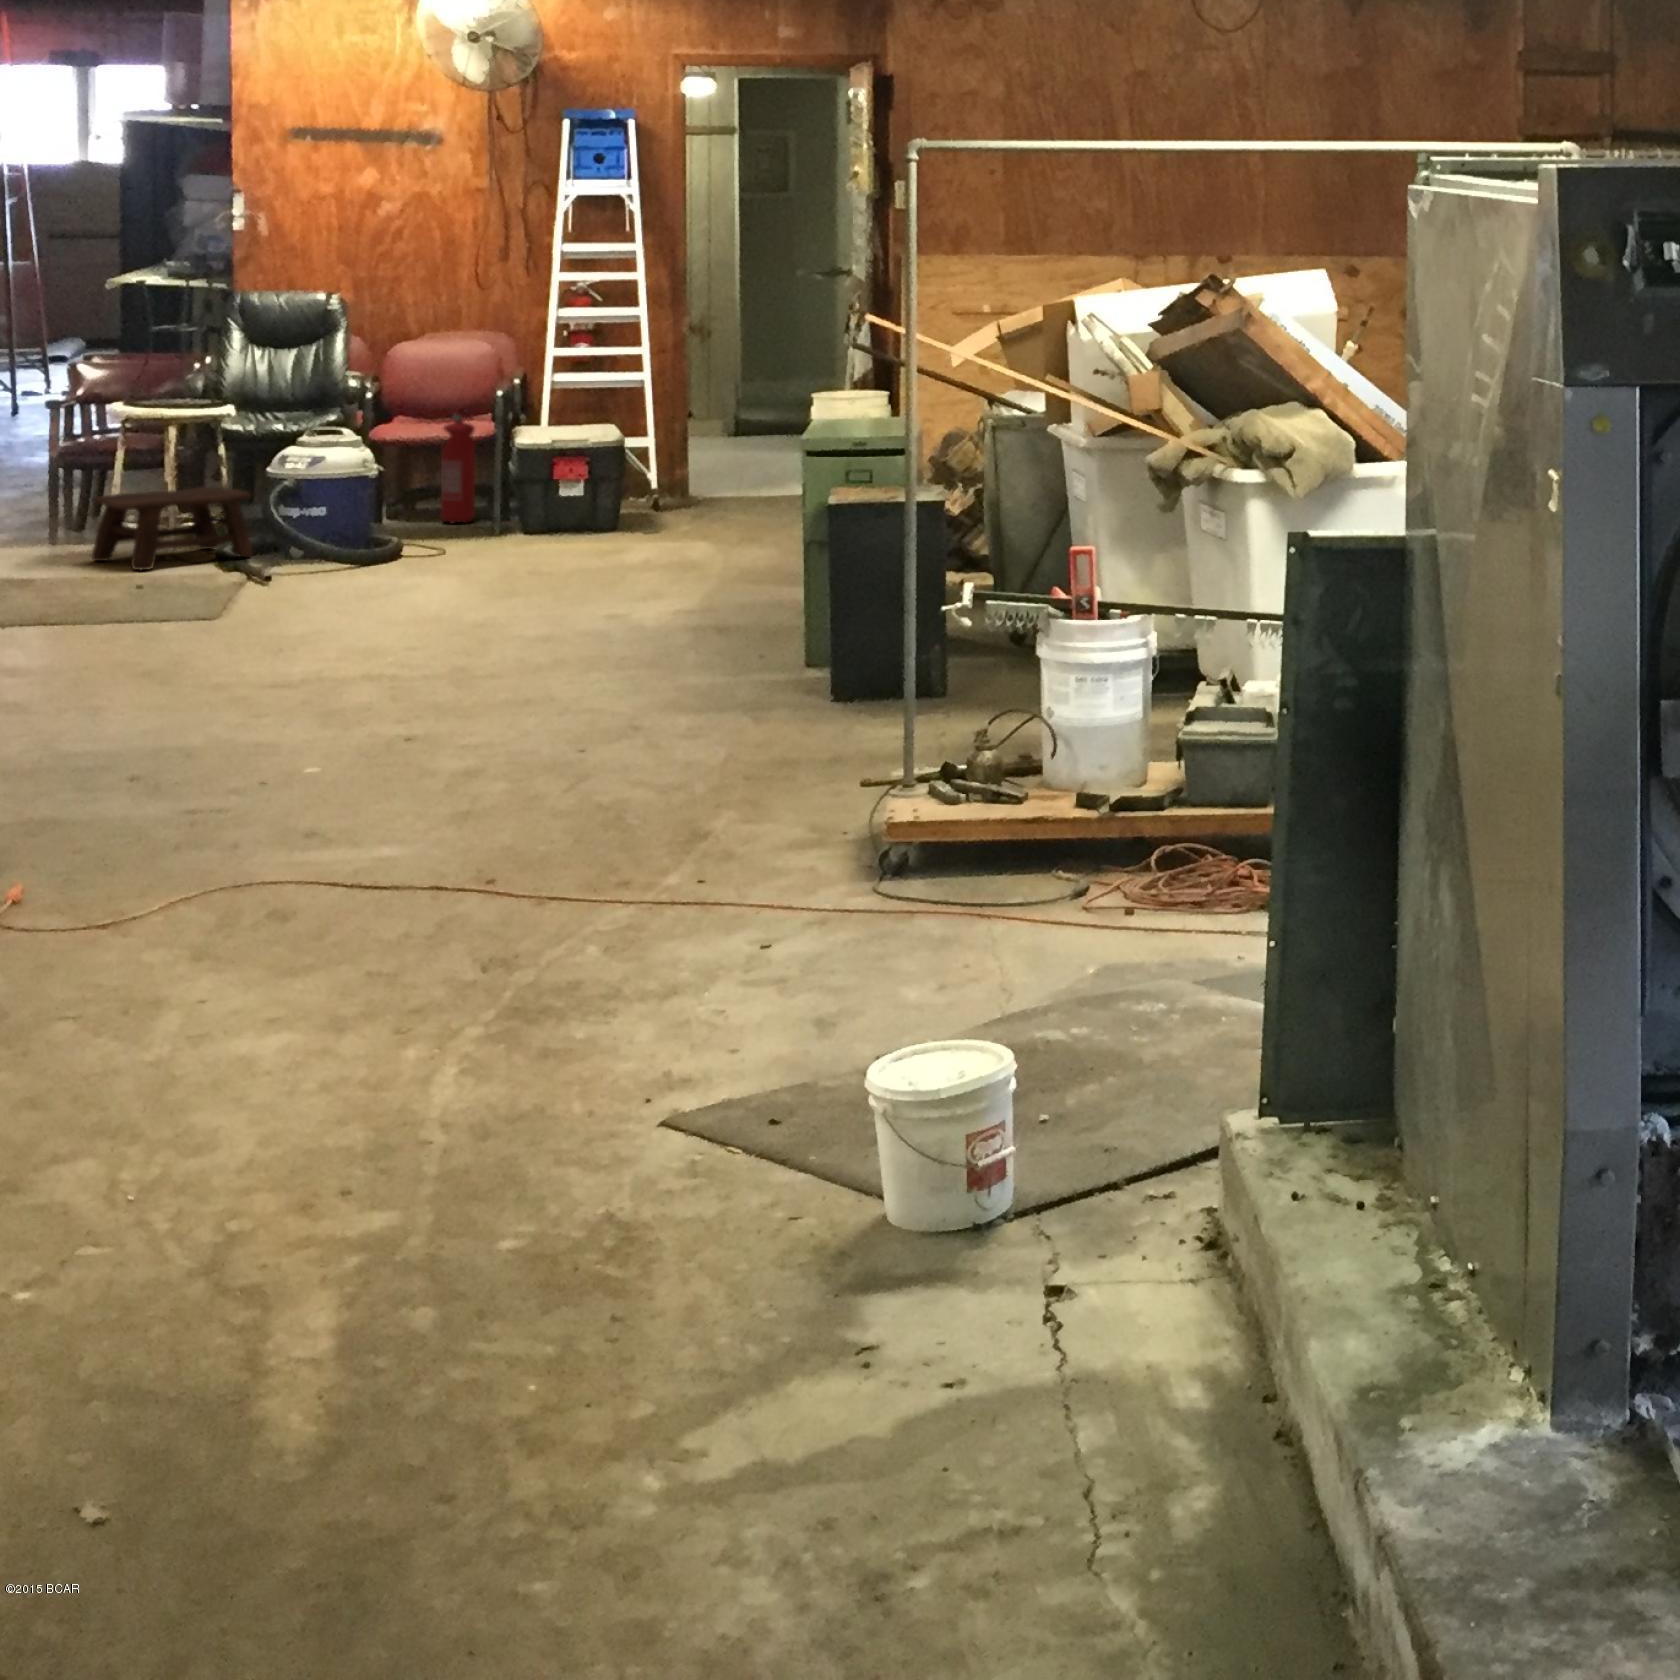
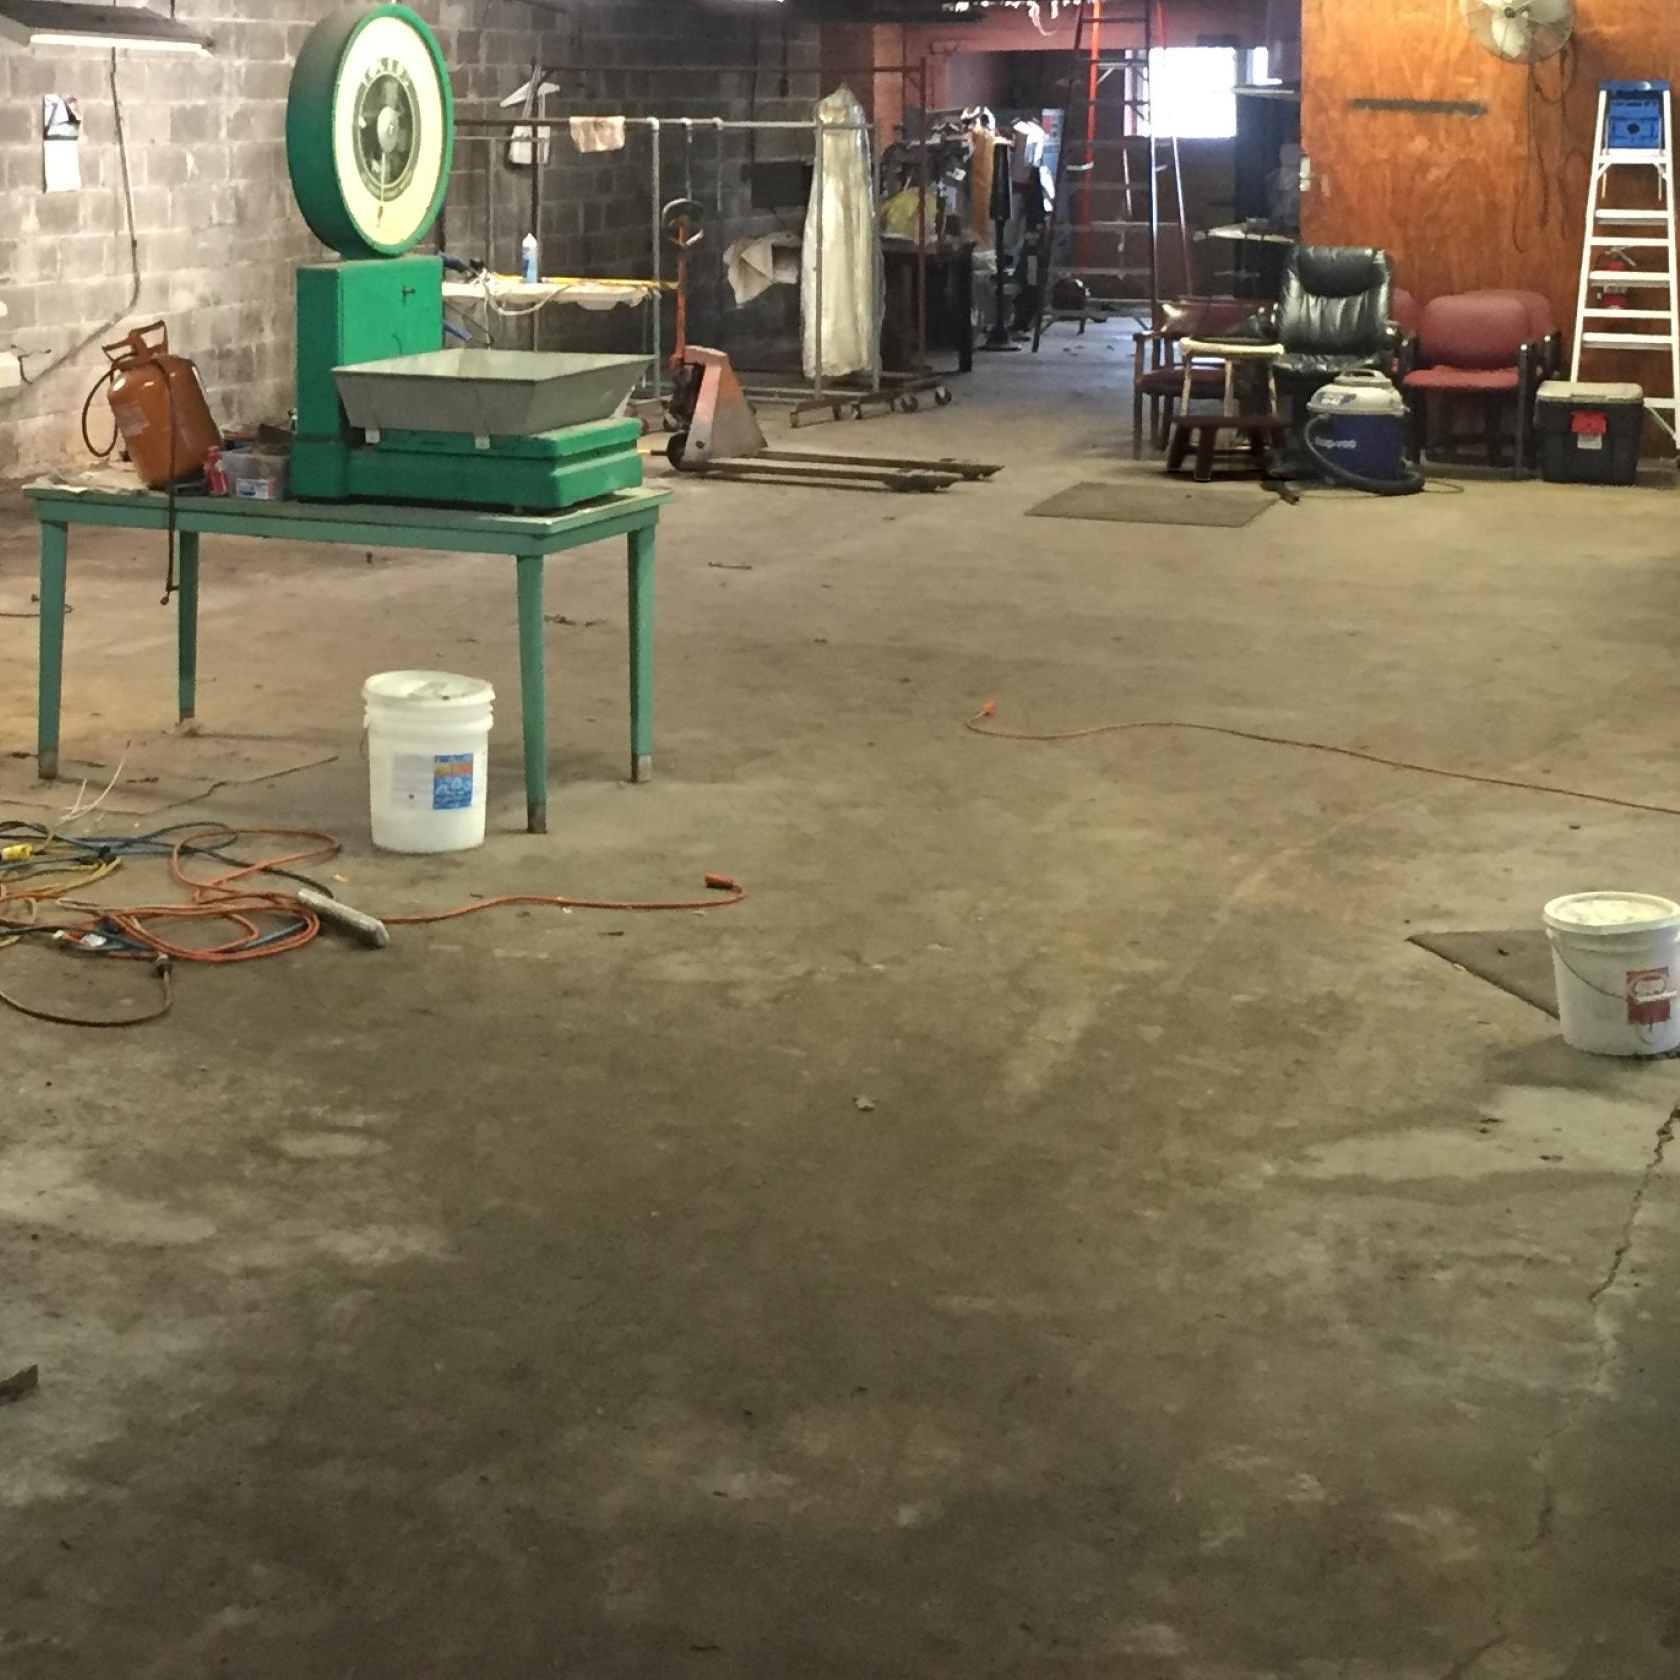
fire extinguisher: present [441,407,476,523] -> none [1471,358,1504,468]

